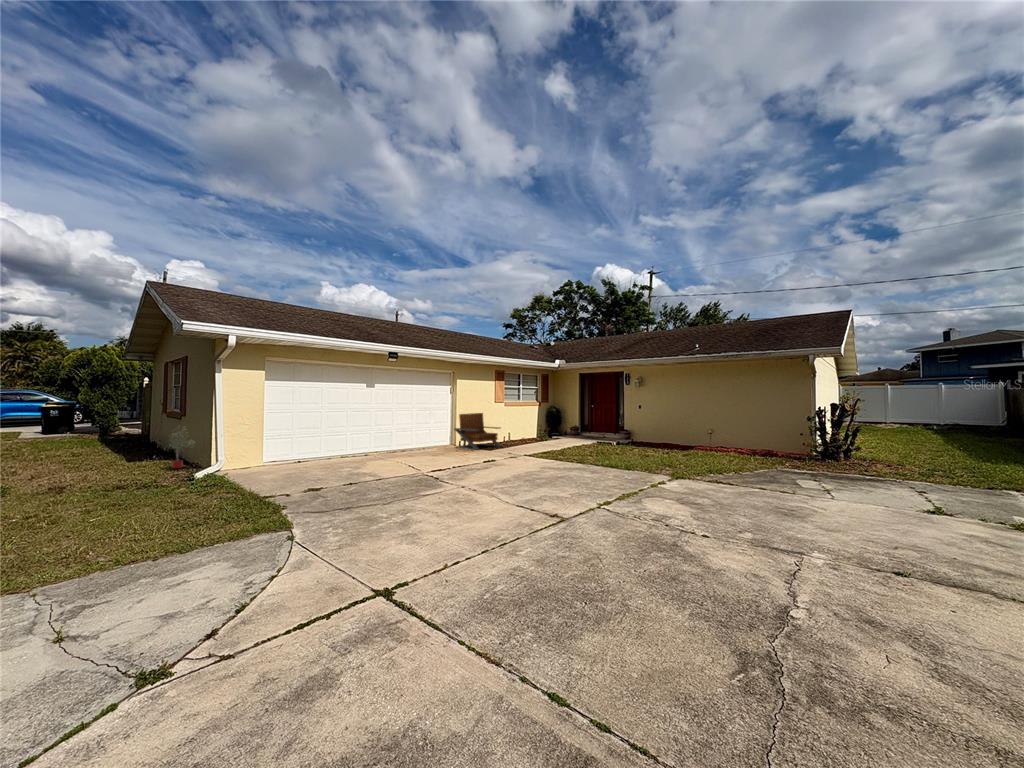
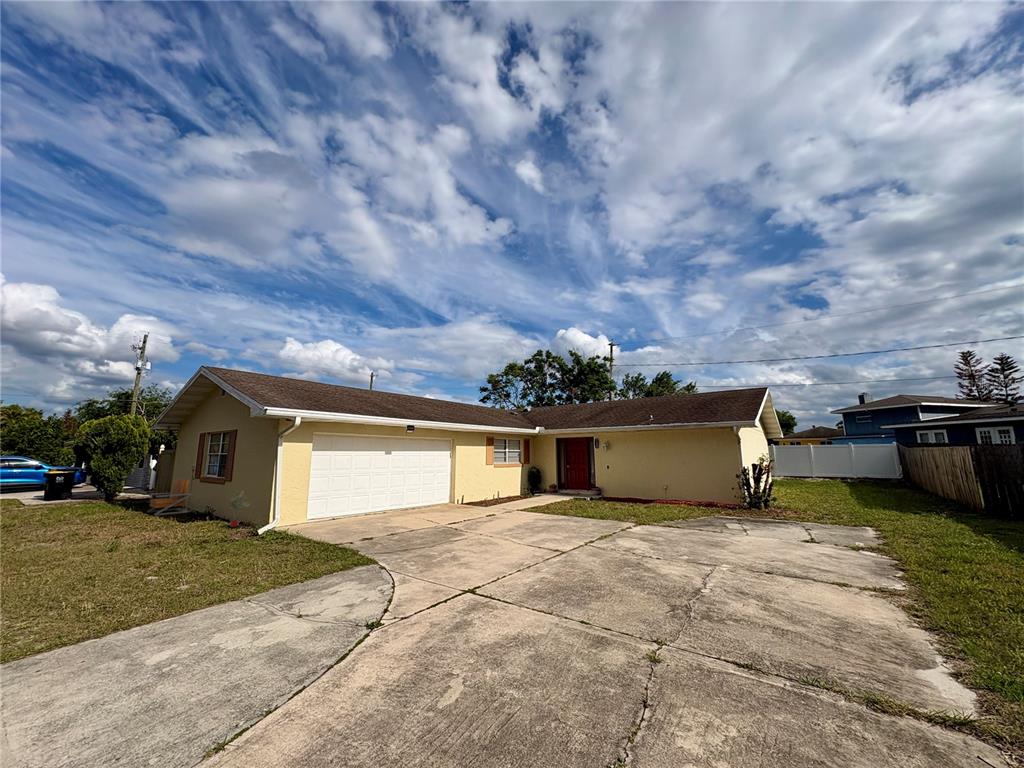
lounge chair: present [454,413,501,450] -> present [147,479,192,515]

